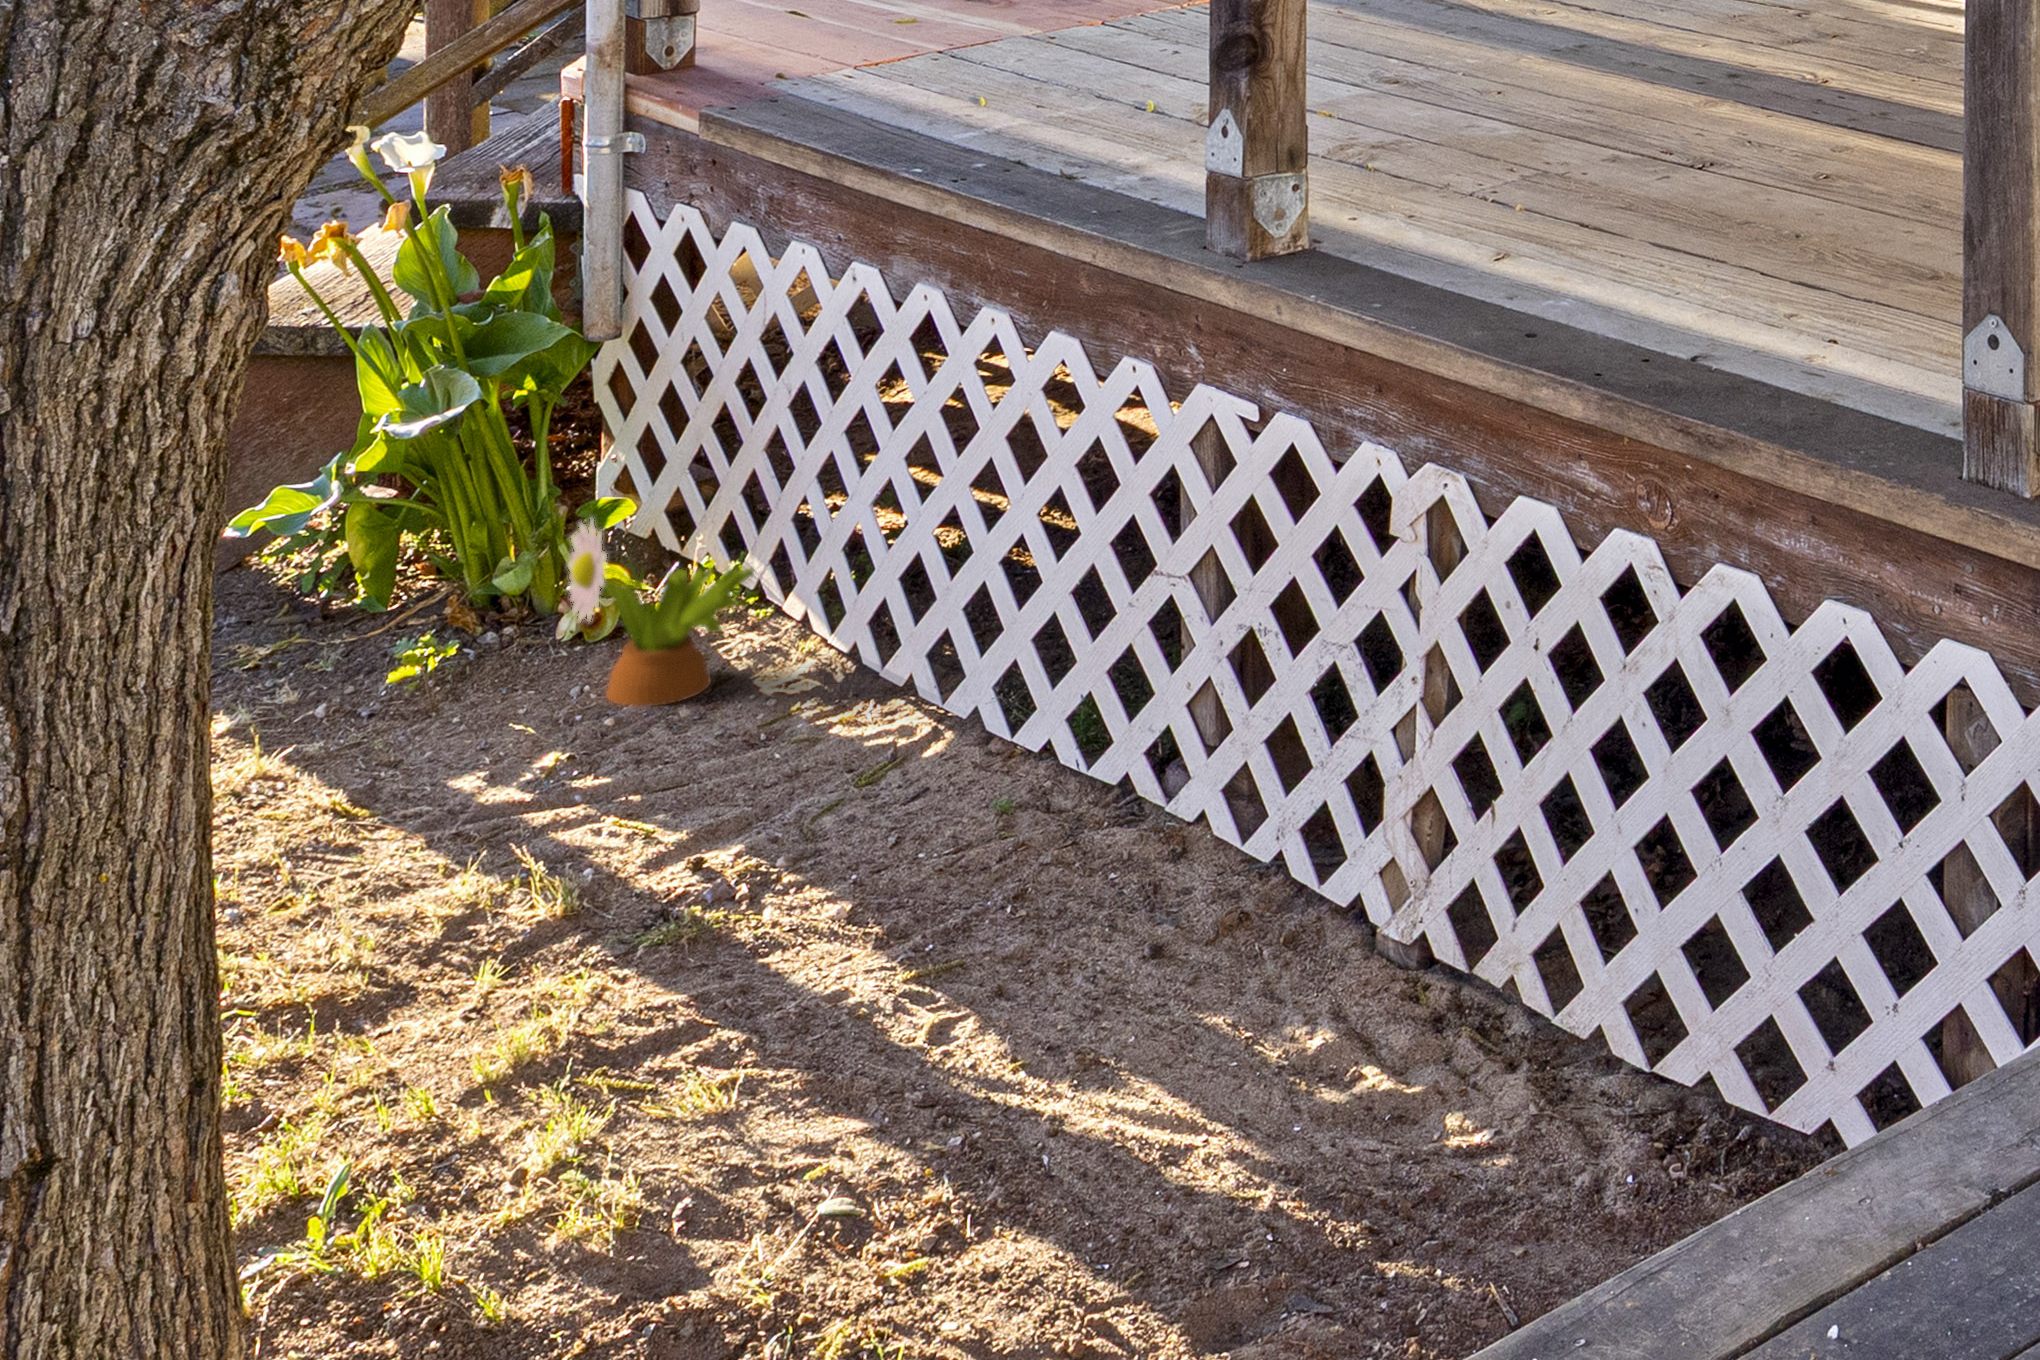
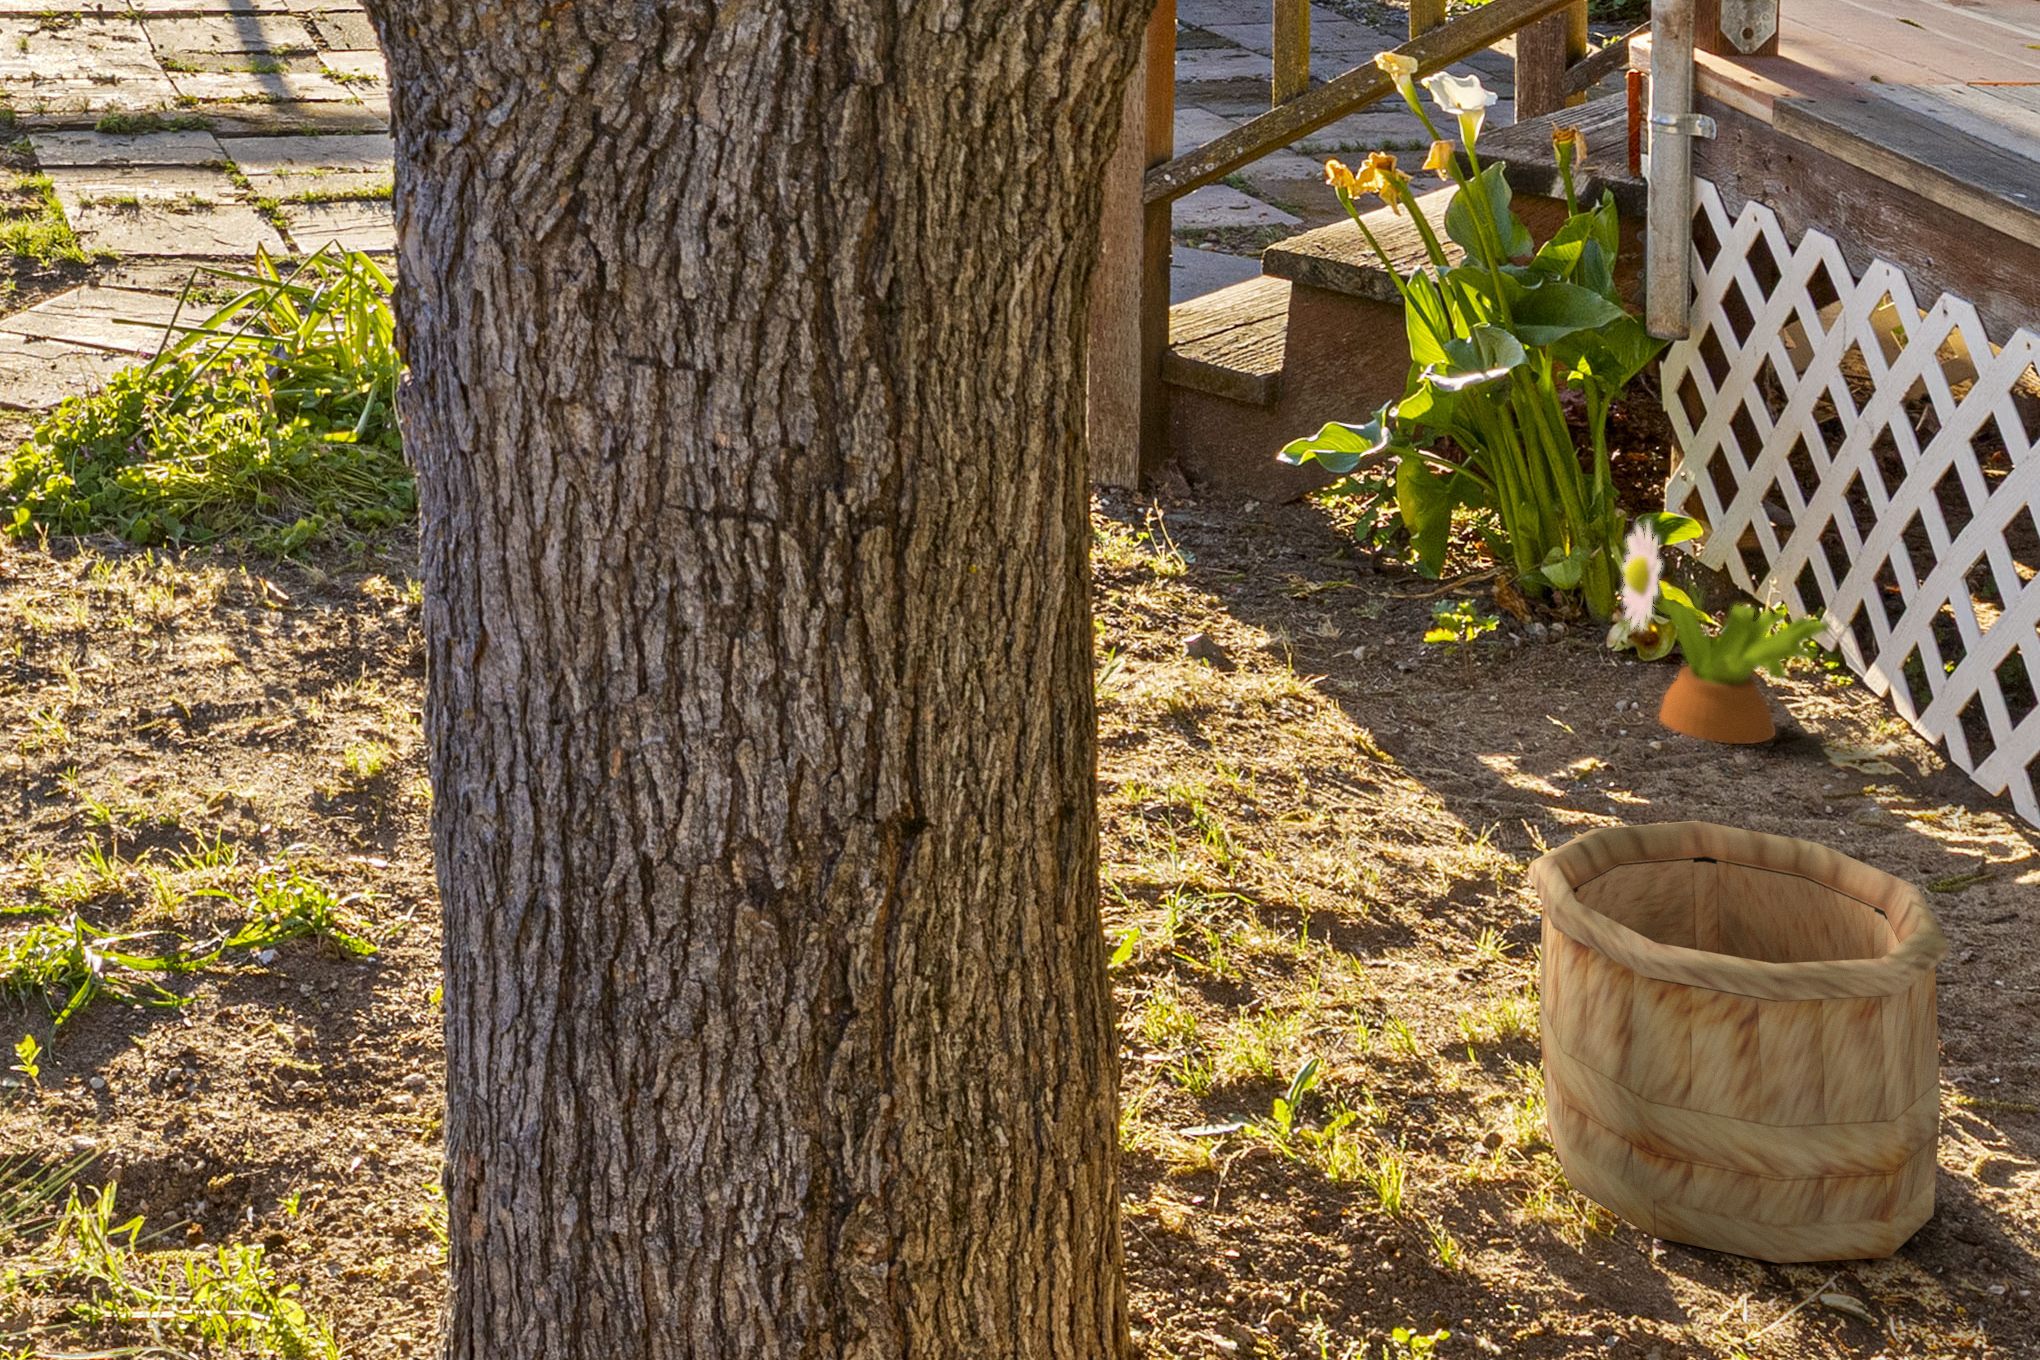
wooden bucket: none [534,803,909,1217] -> present [1527,821,1950,1263]

